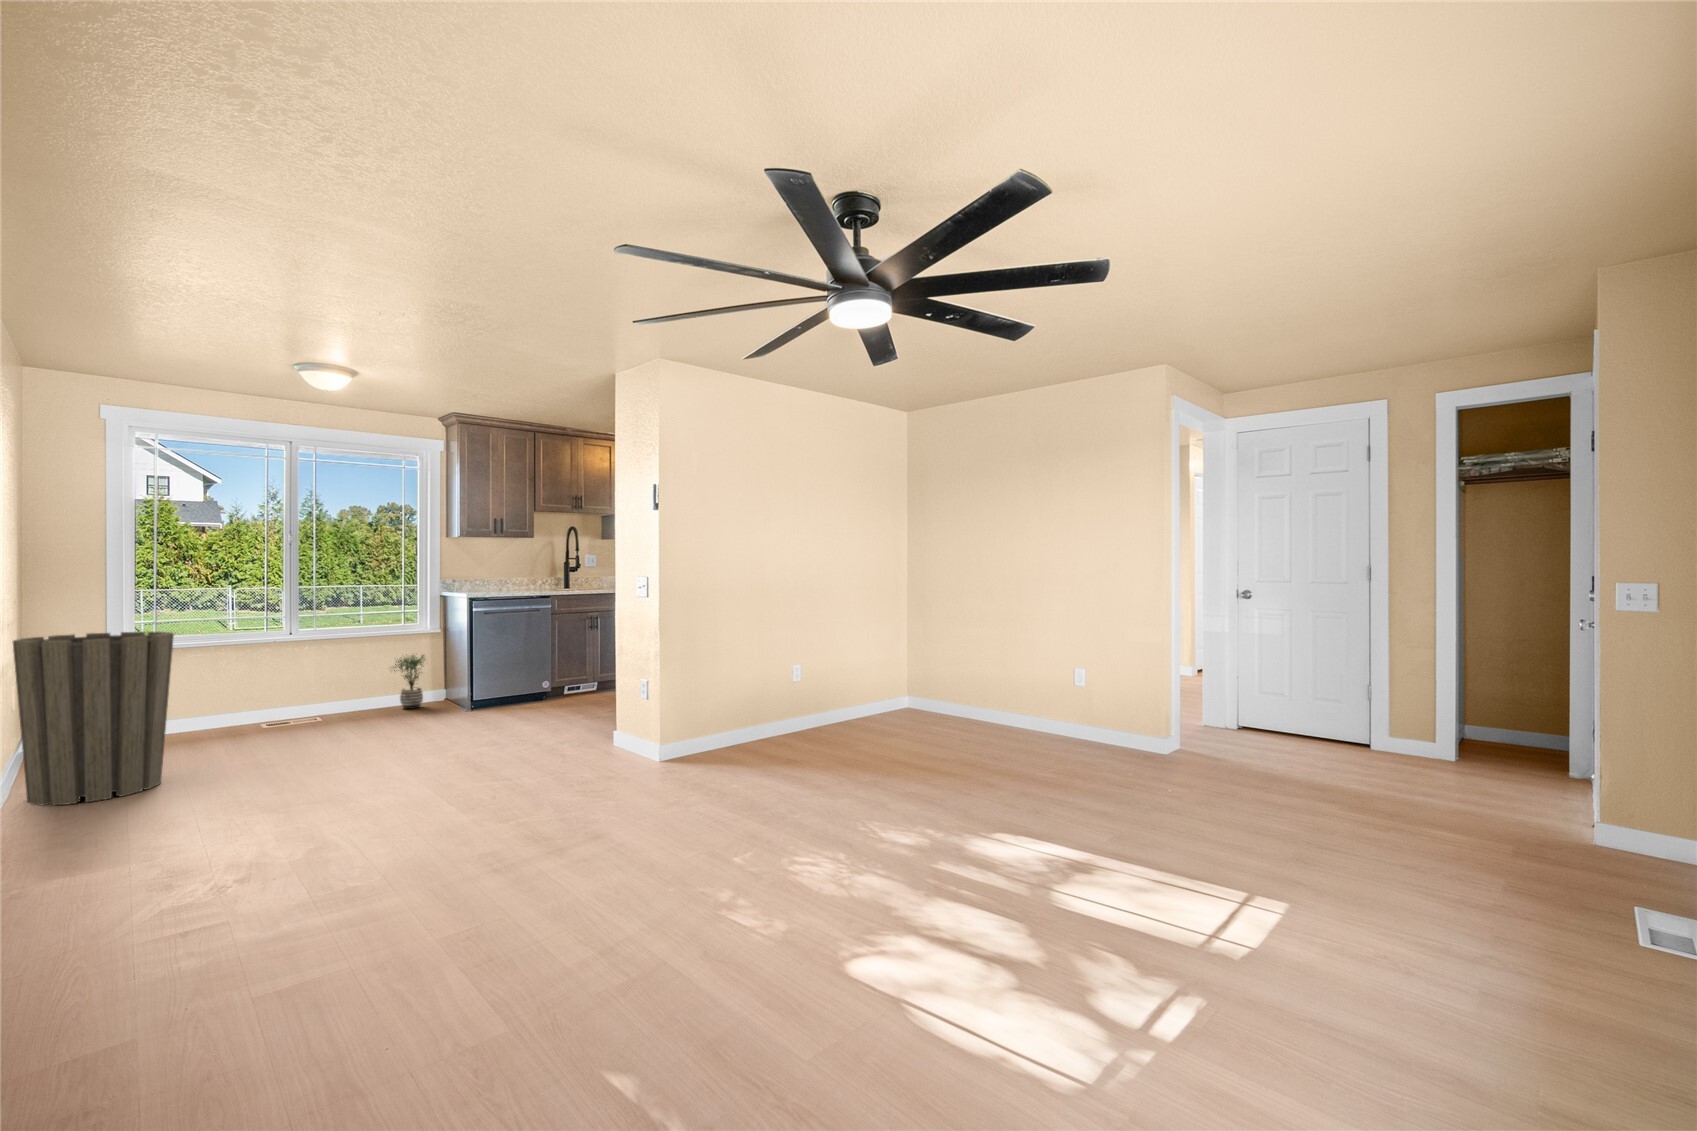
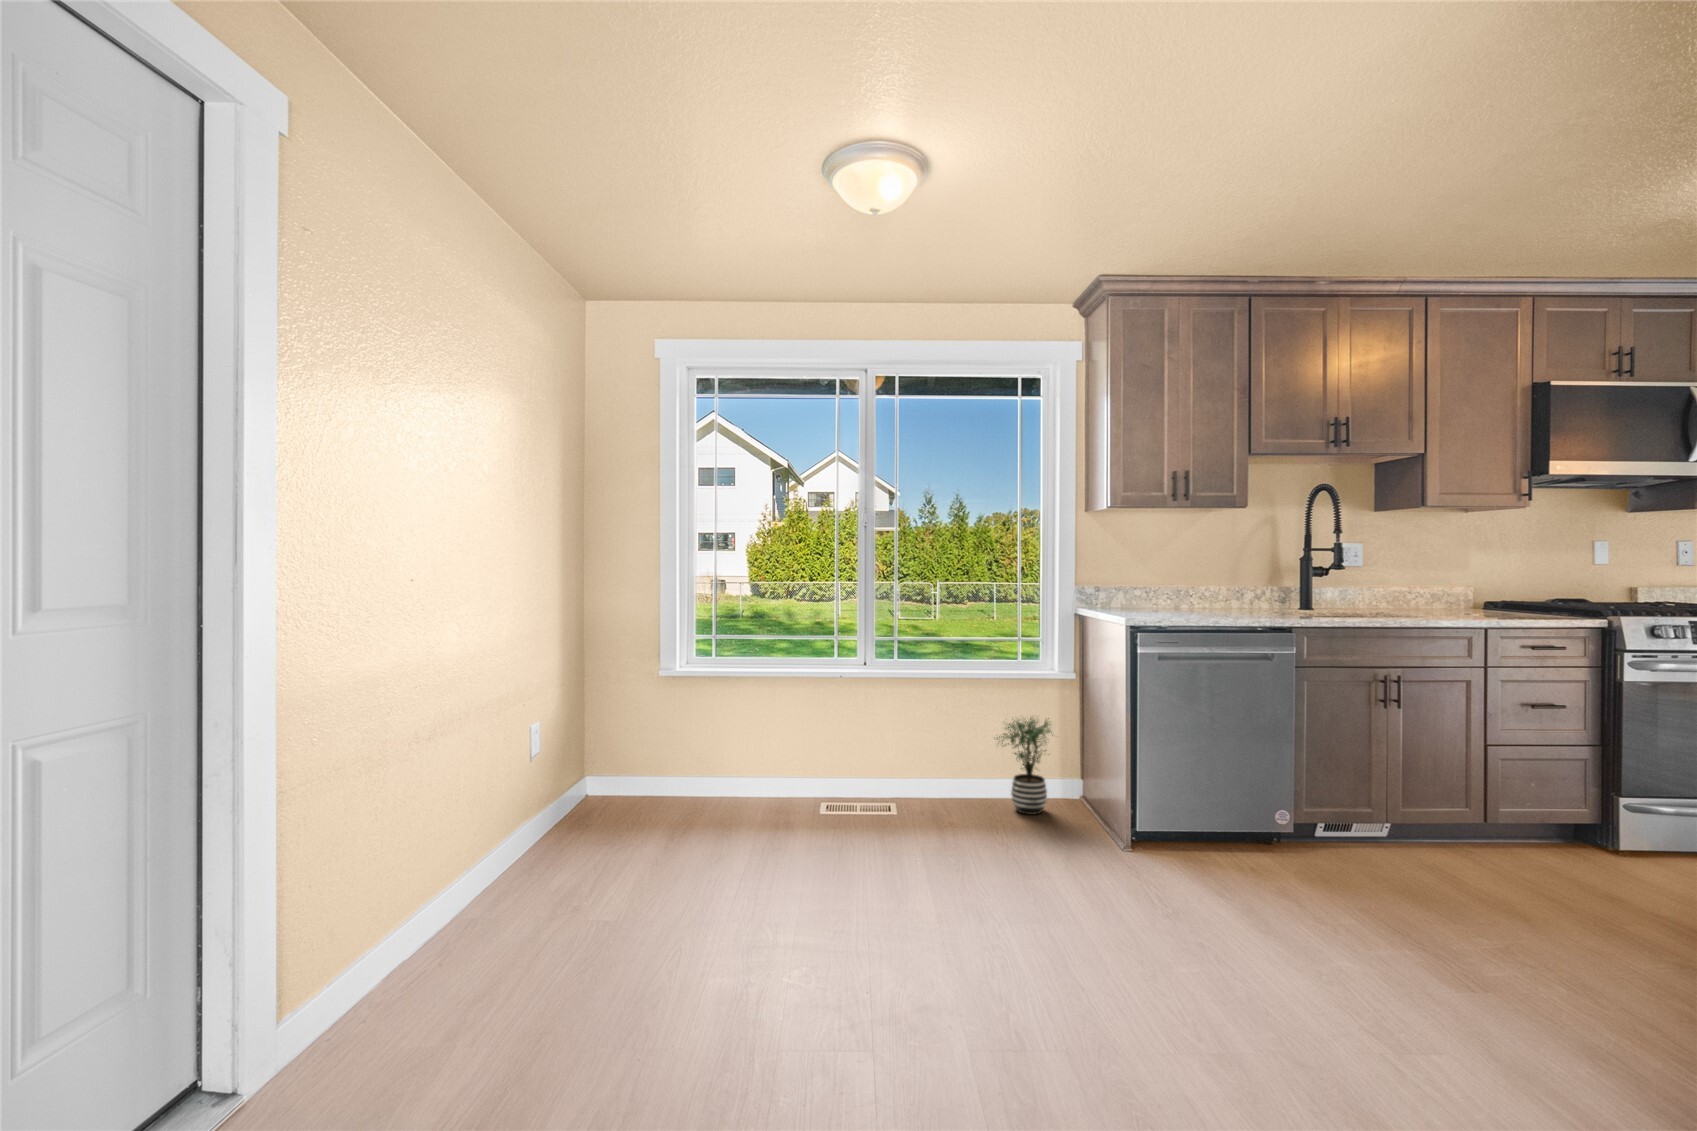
trash can: present [13,632,174,805] -> none [394,675,617,1013]

